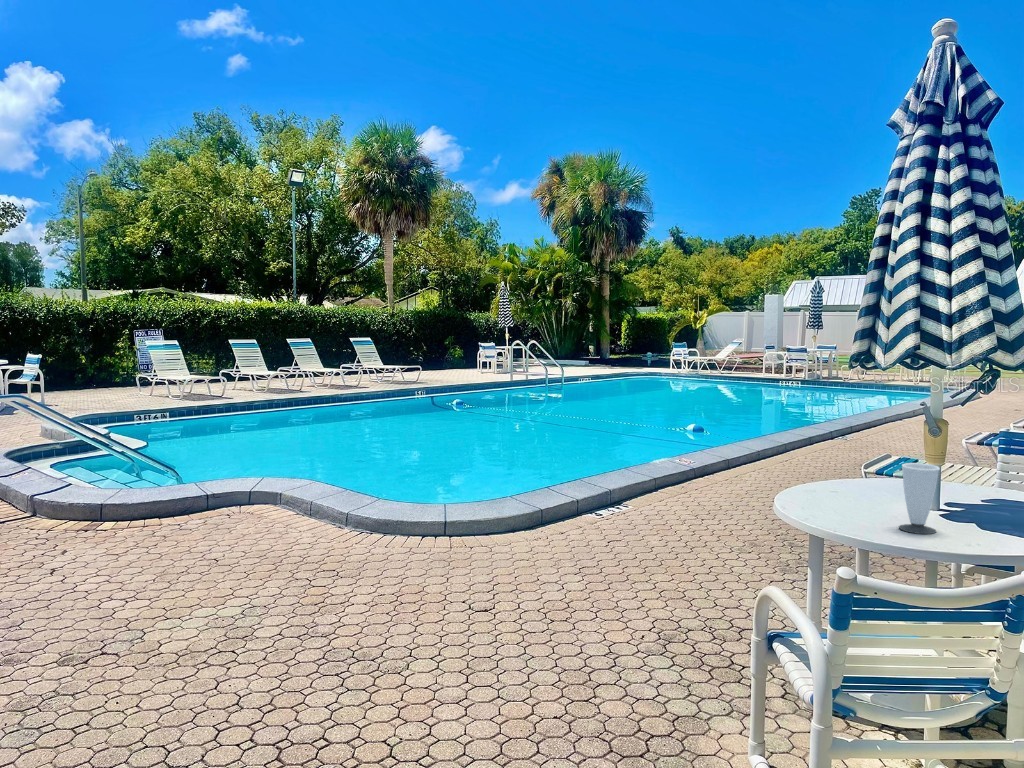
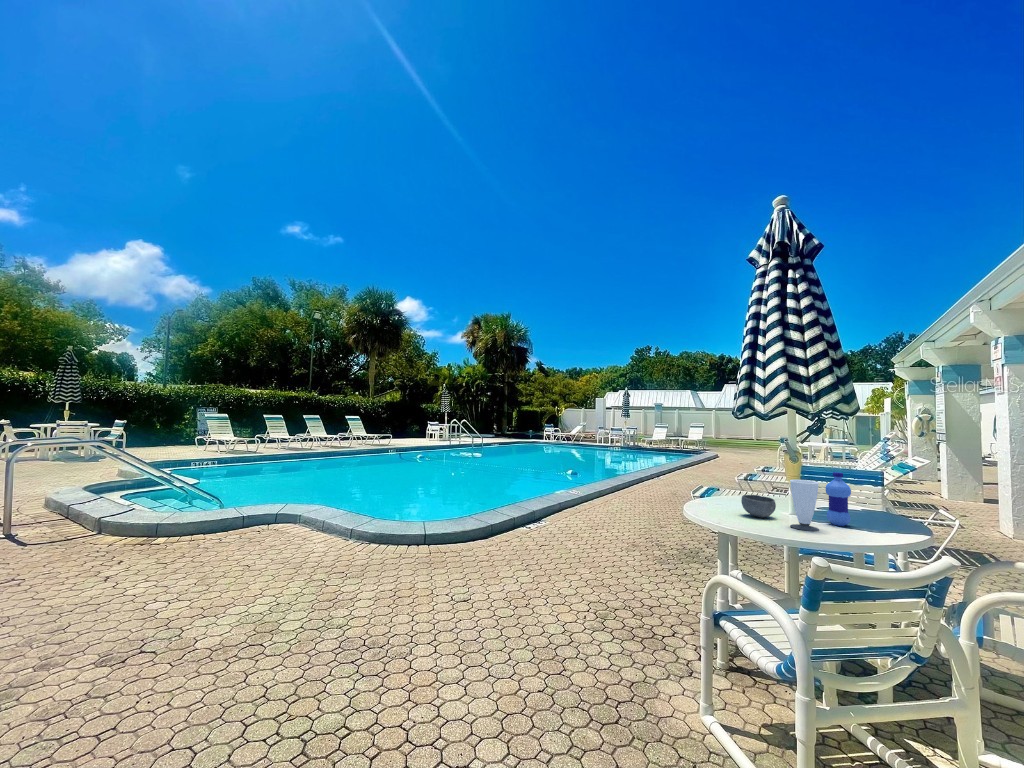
water bottle: none [963,452,1000,528] -> present [826,472,851,526]
bowl: none [850,482,897,514] -> present [741,495,776,518]

